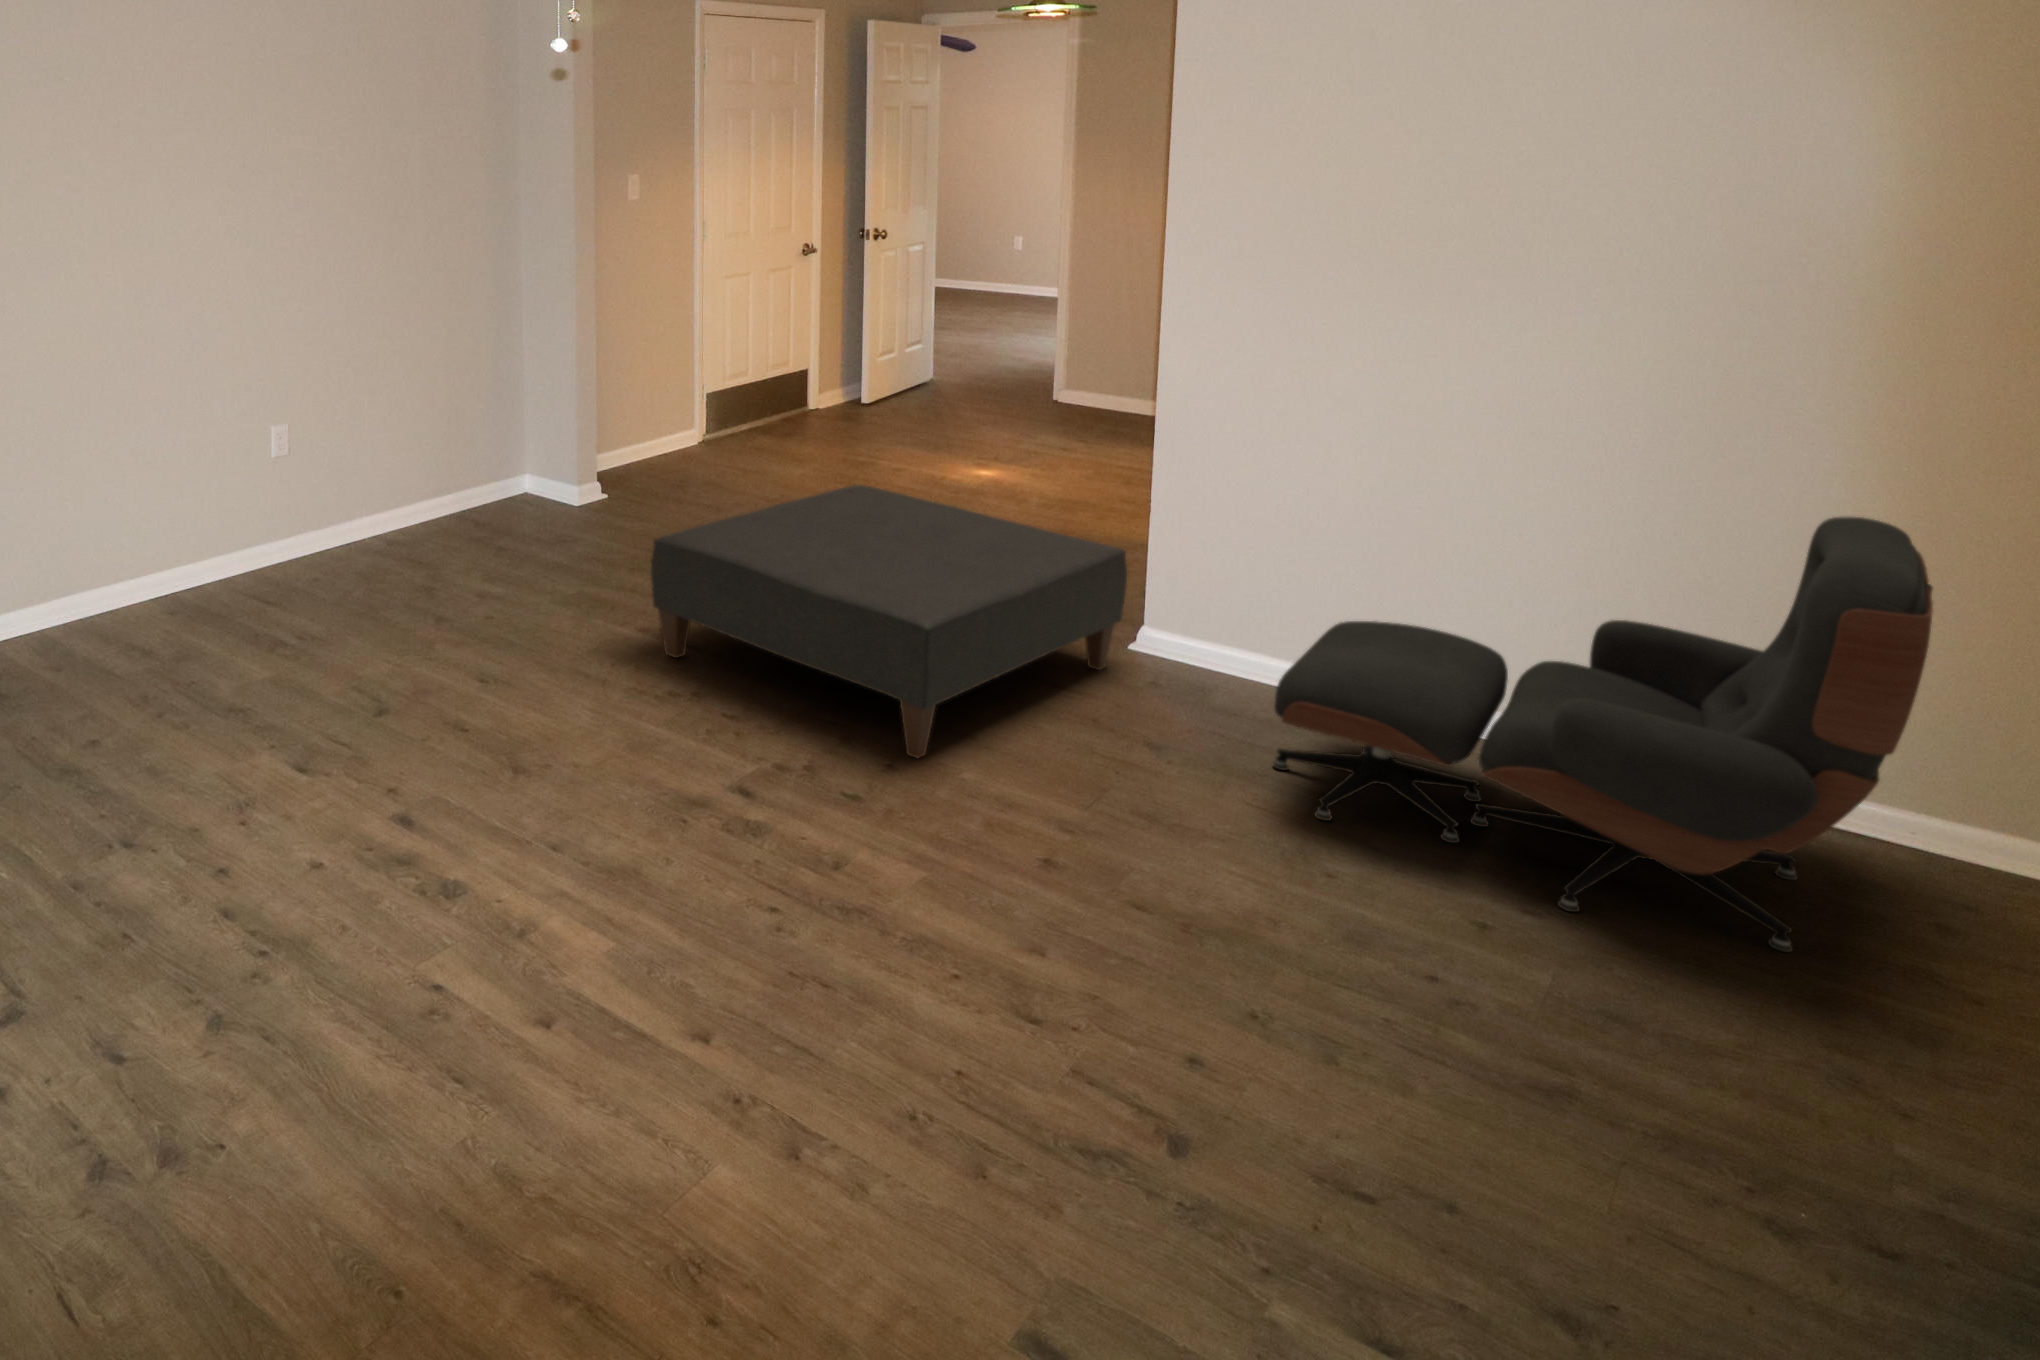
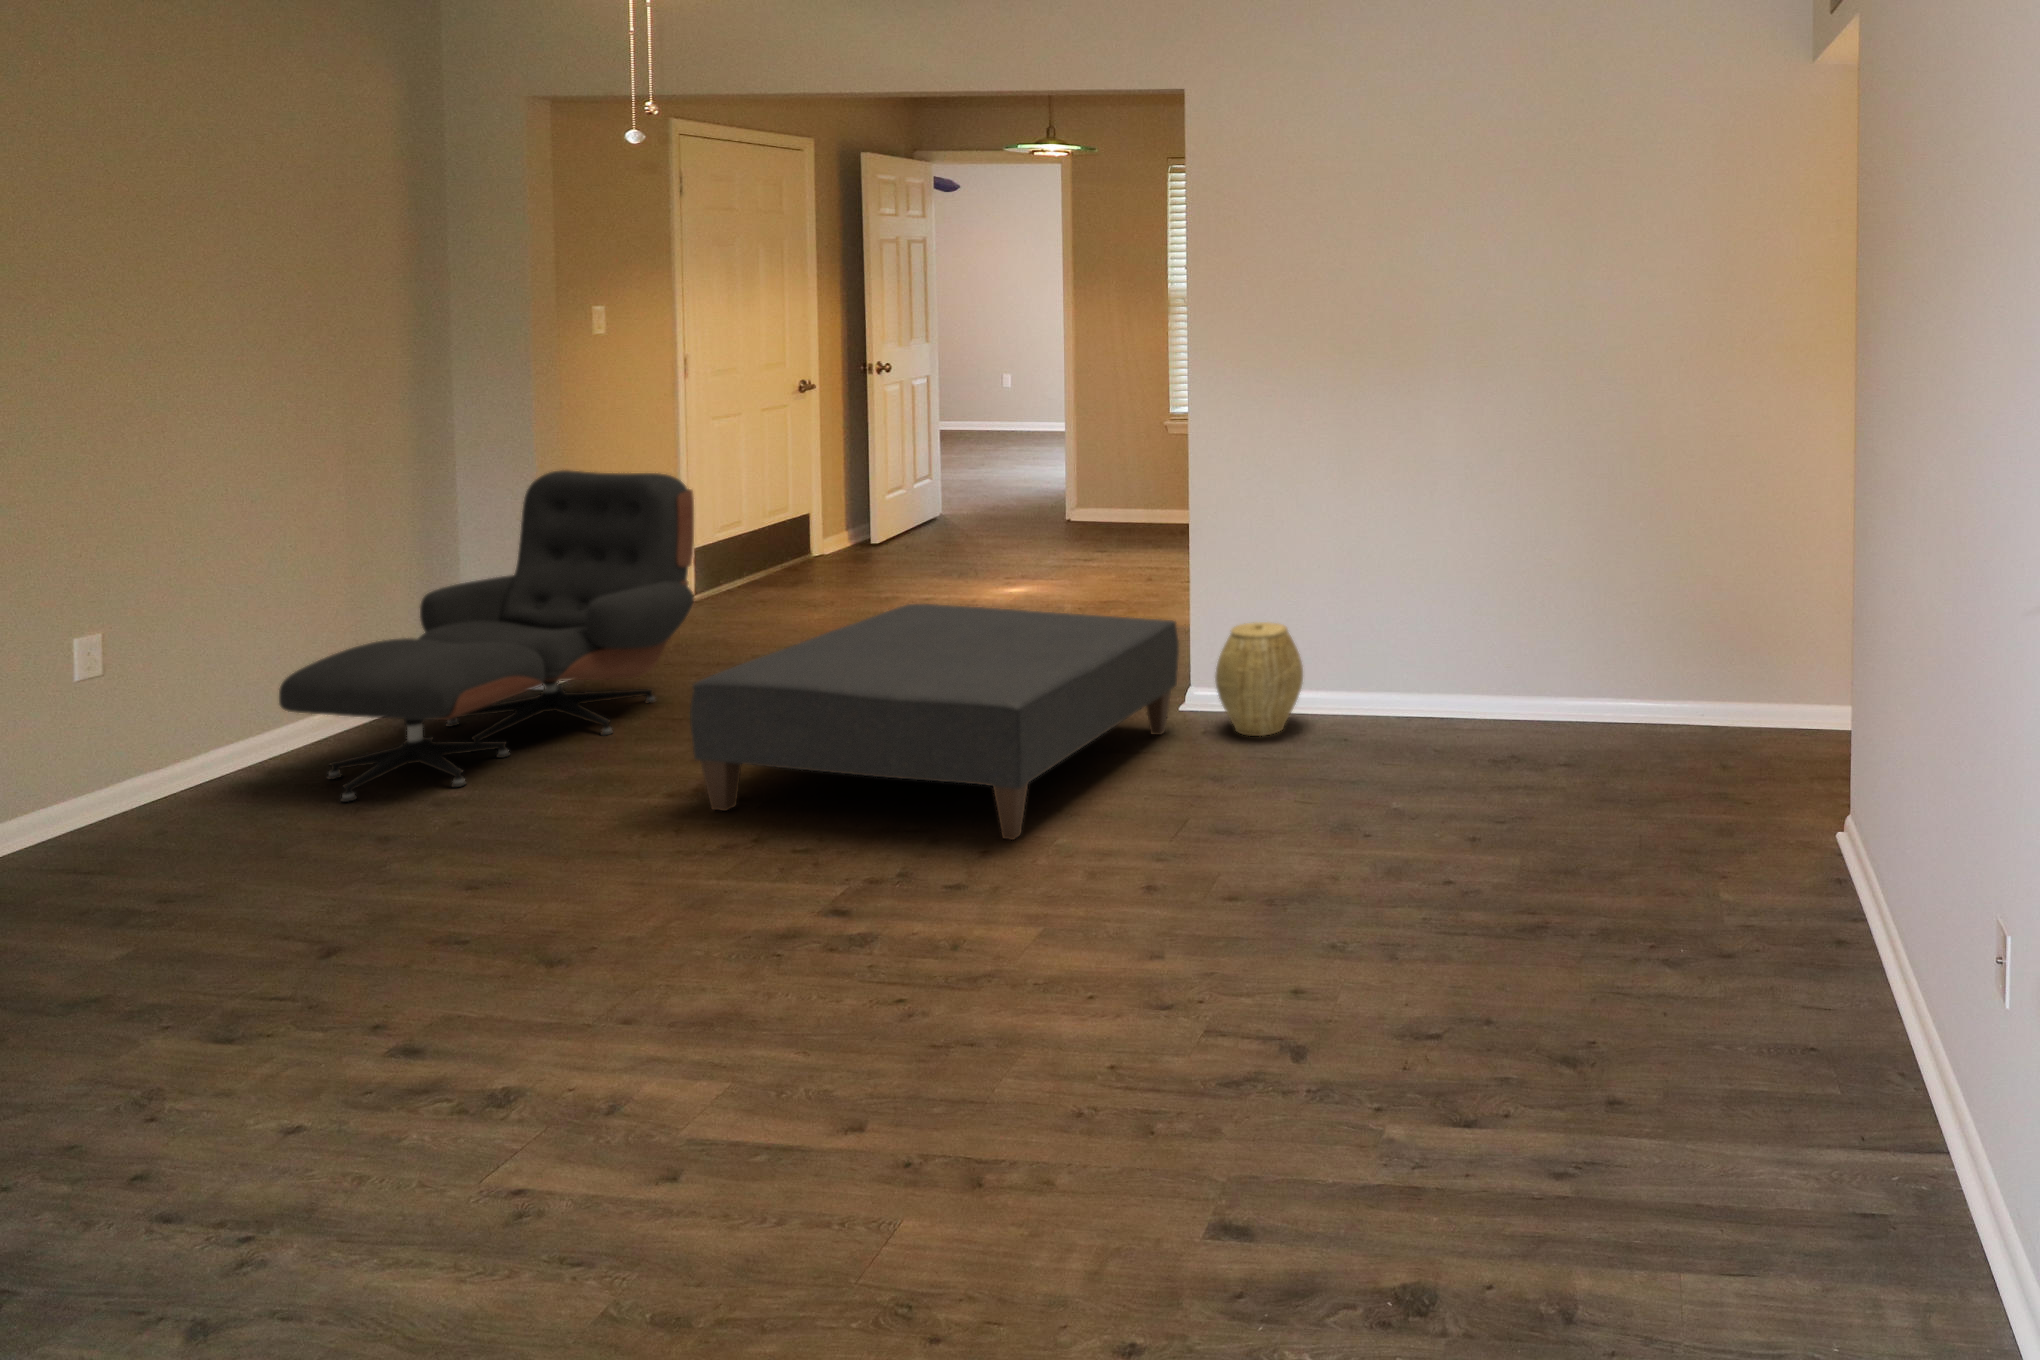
lounge chair: present [1273,517,1933,952] -> present [279,470,694,802]
woven basket: none [1167,566,1278,699] -> present [1215,622,1303,736]

